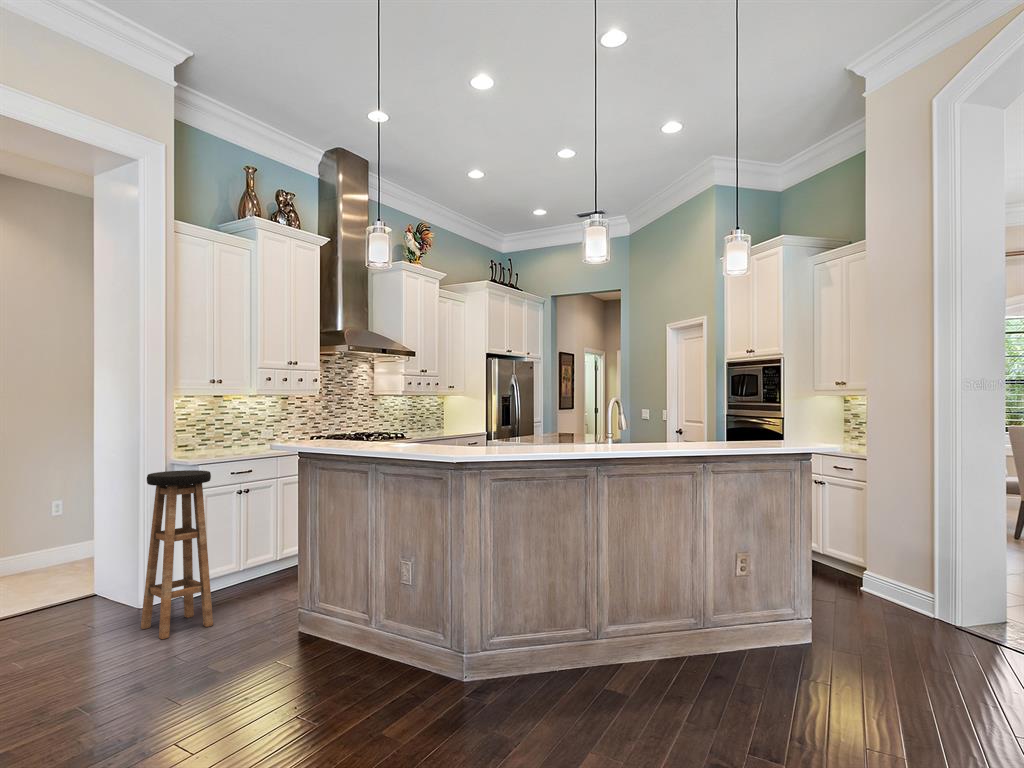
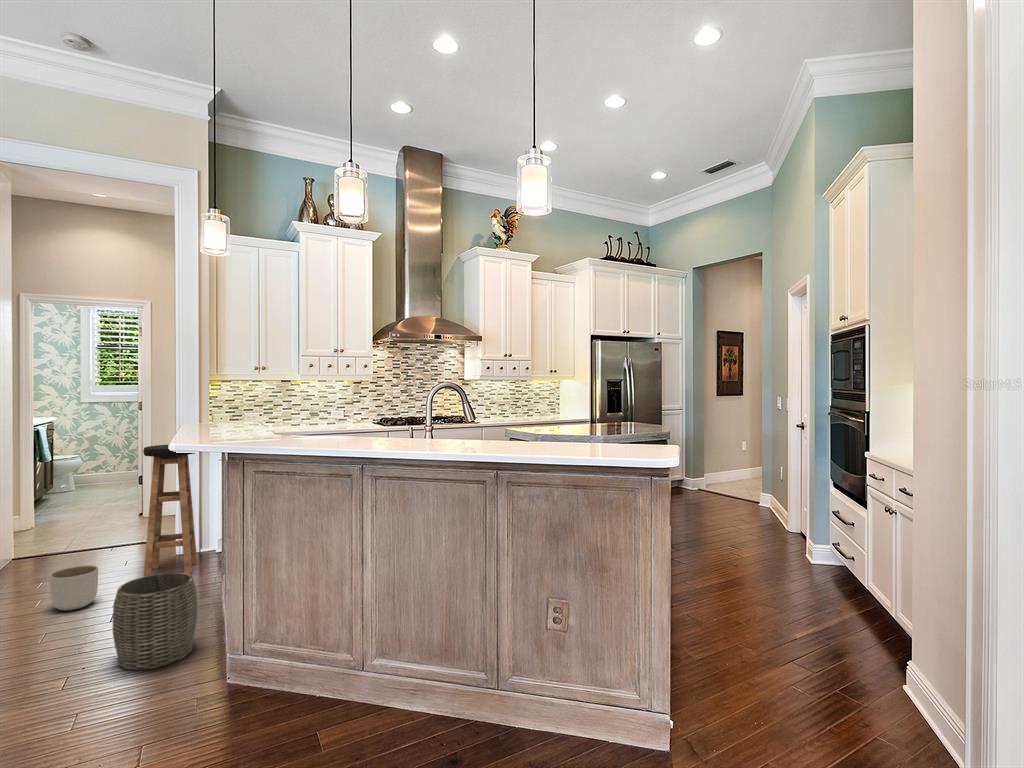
woven basket: none [309,597,388,700] -> present [113,573,197,670]
planter: none [106,623,162,681] -> present [50,565,98,611]

